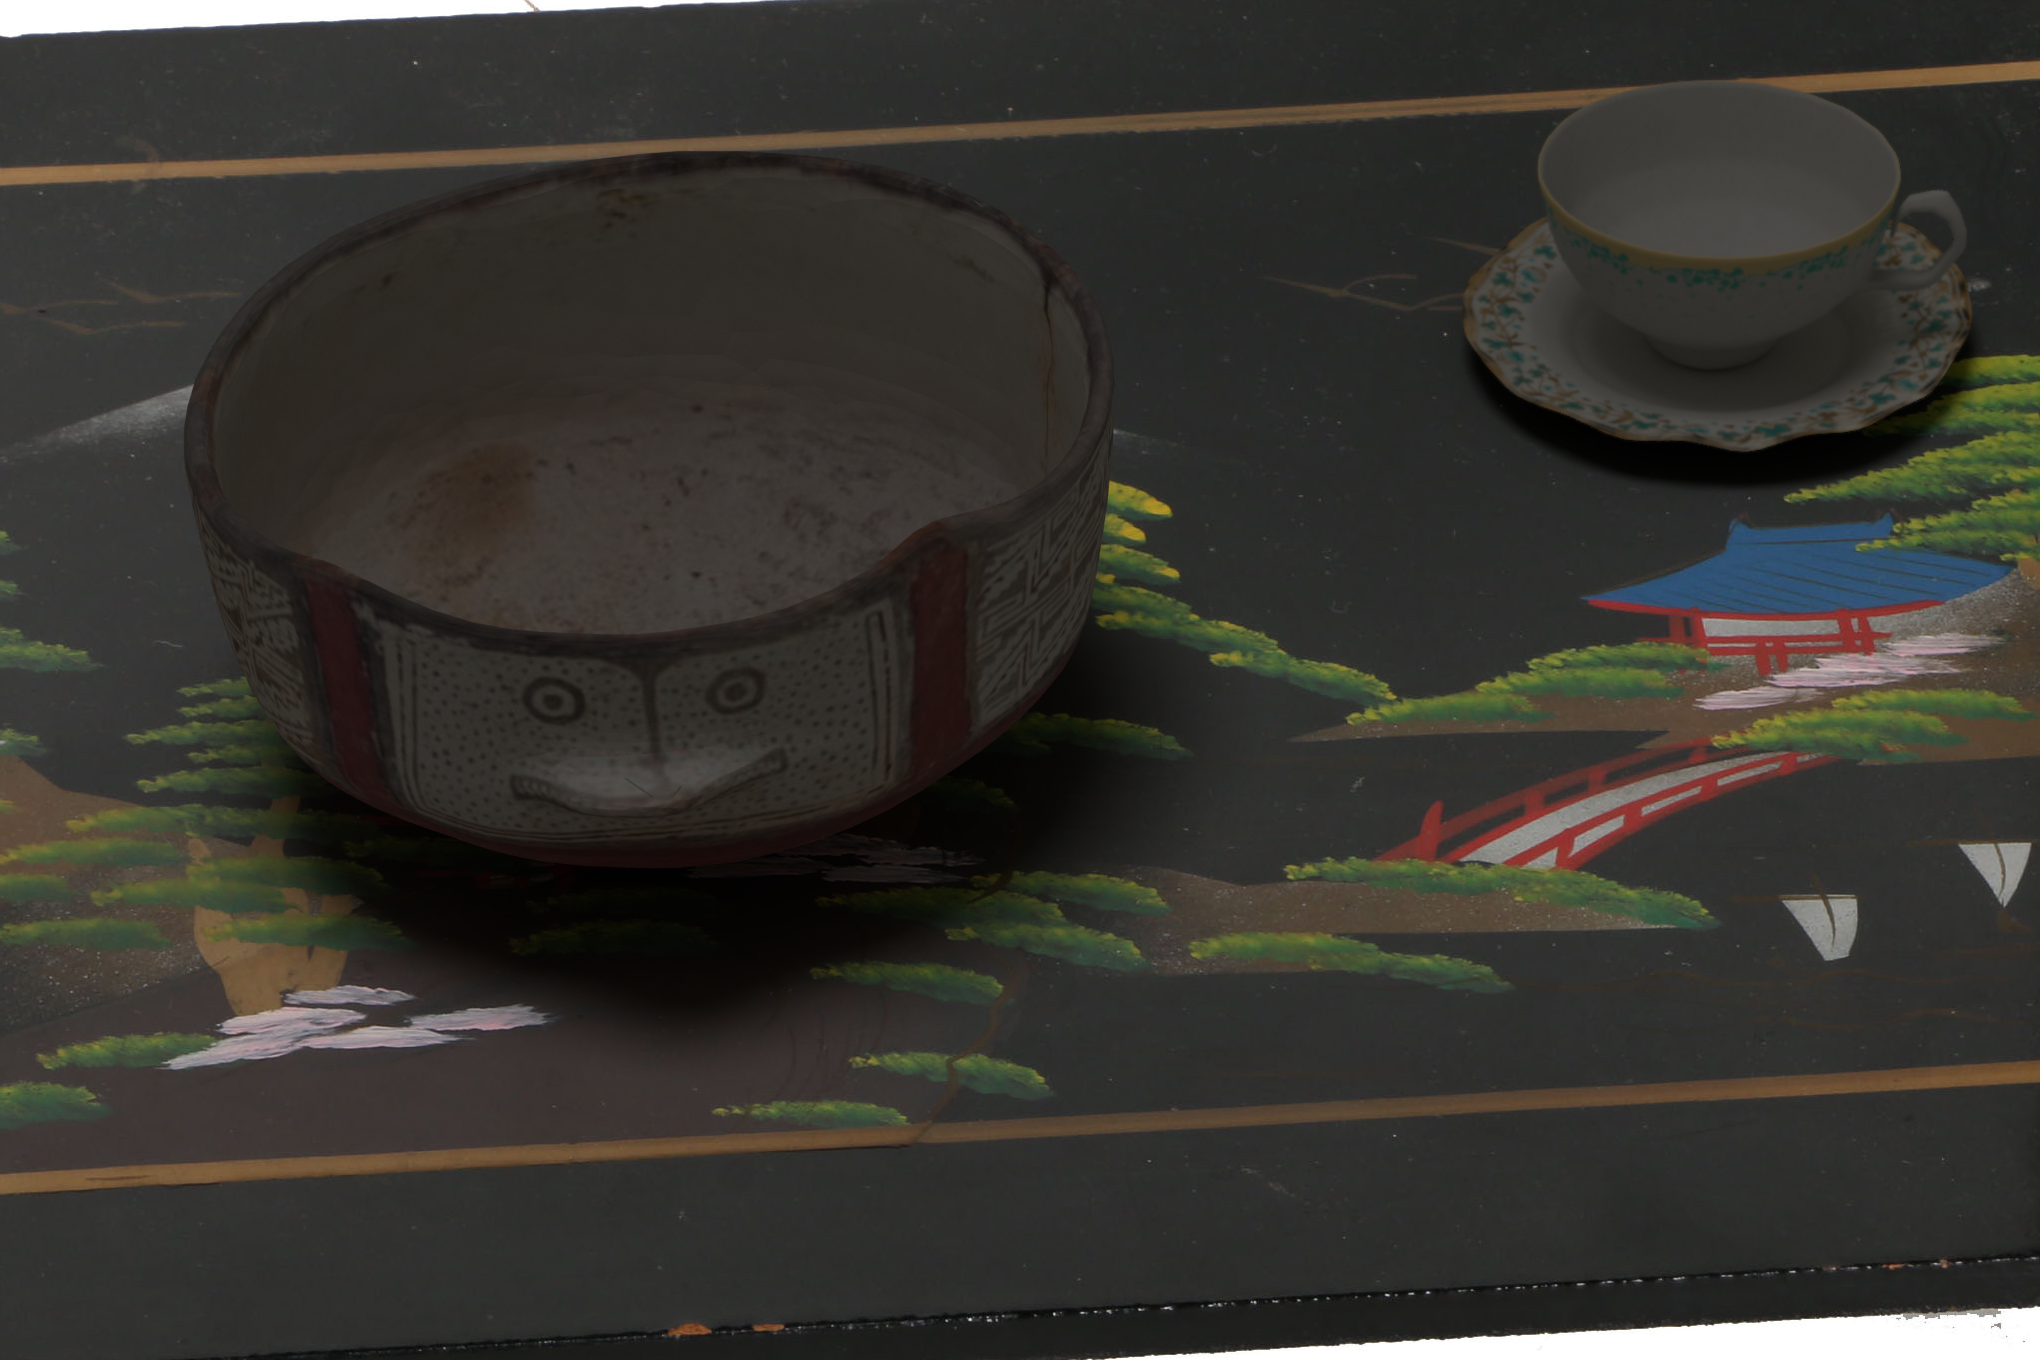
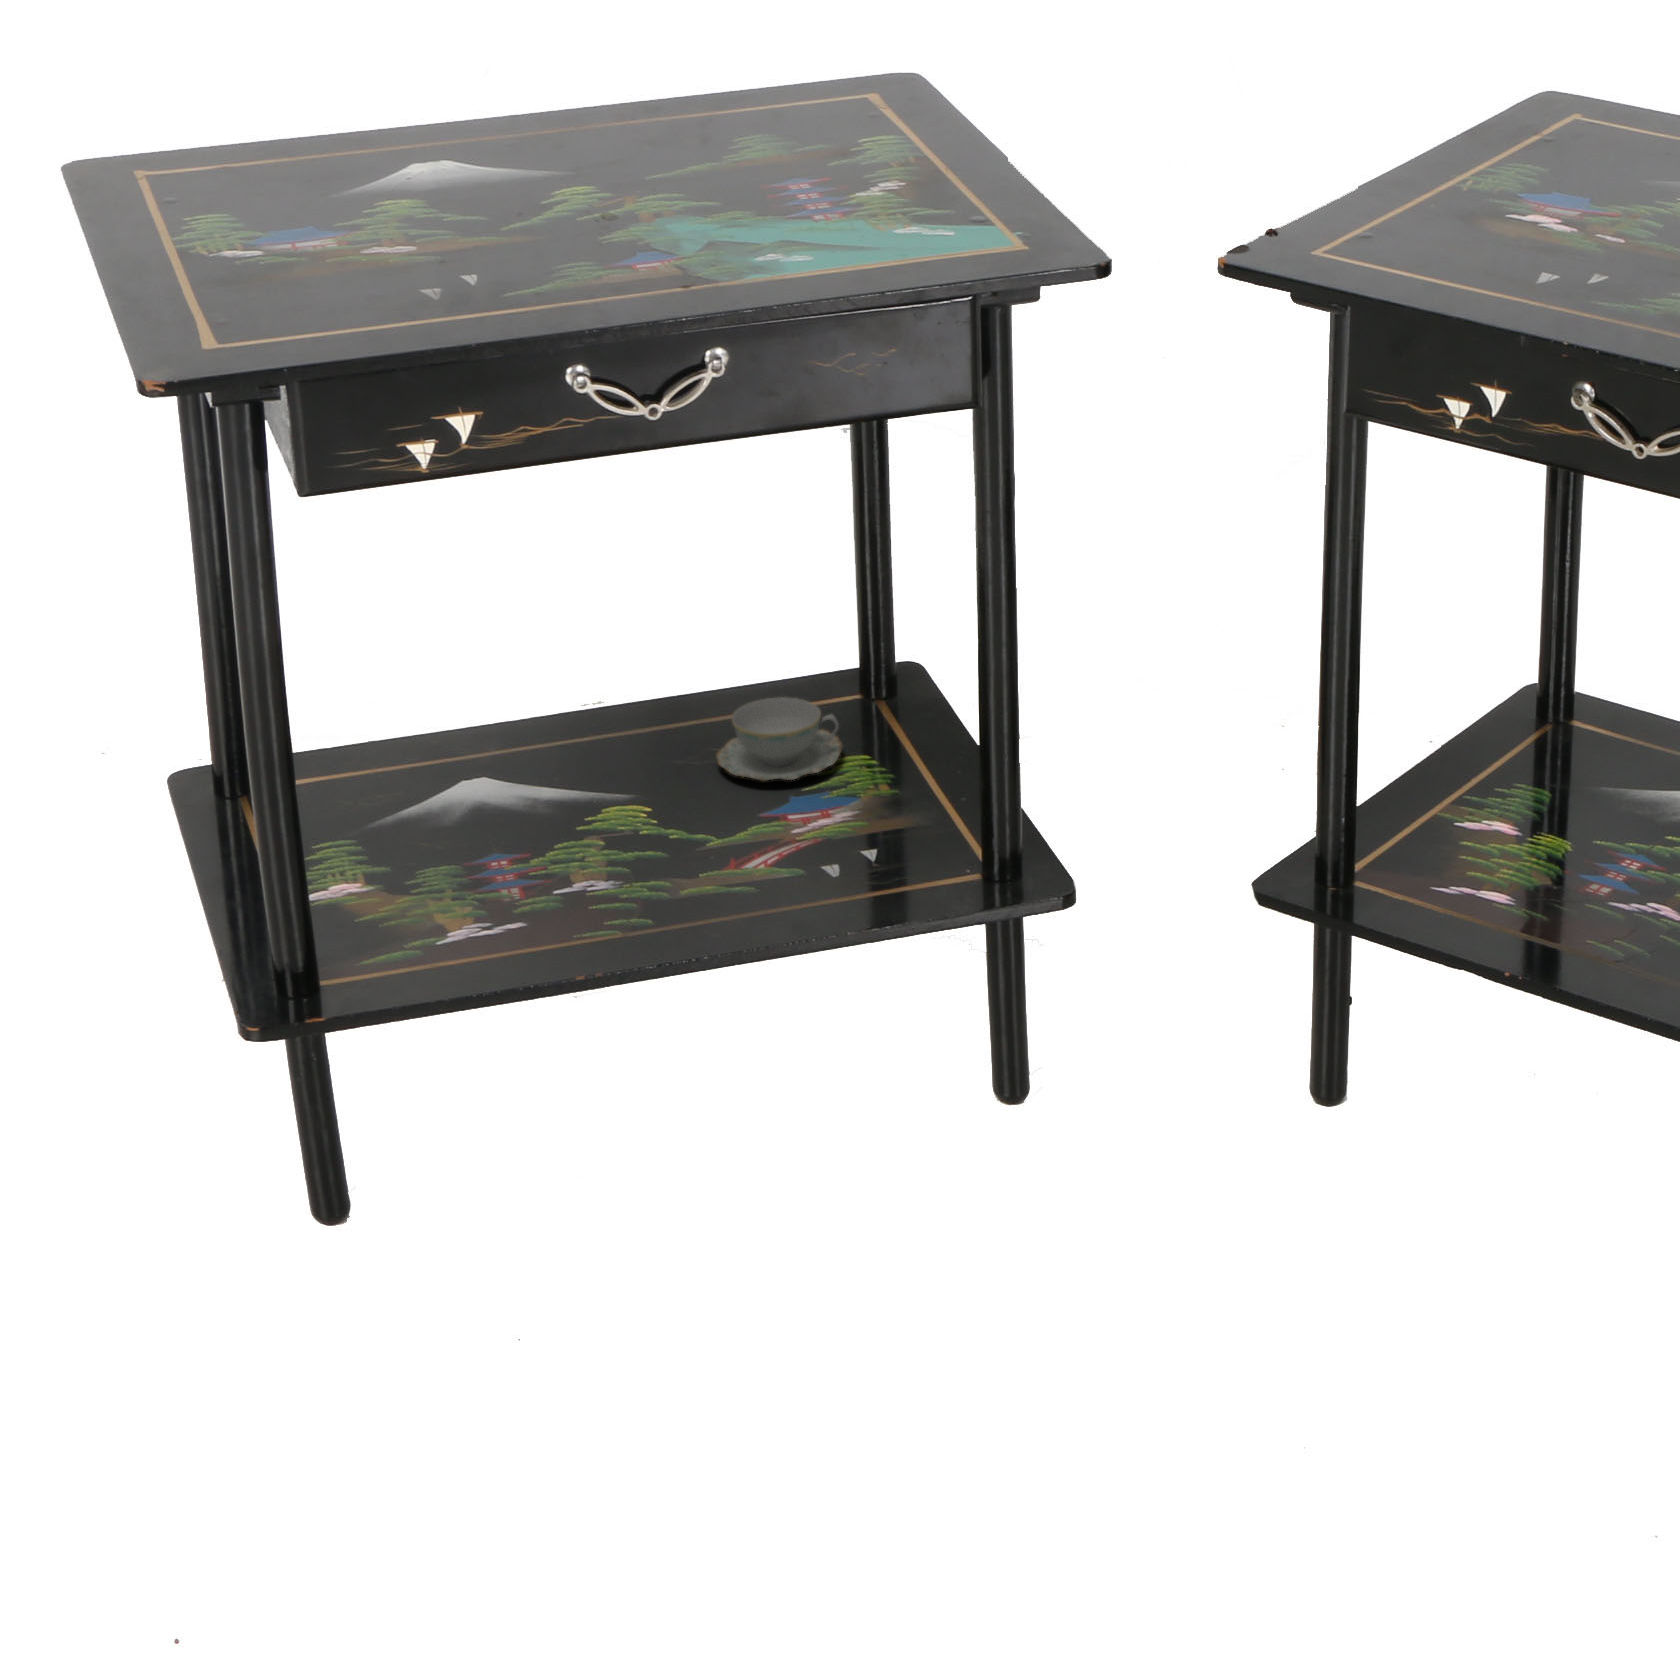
ceramic bowl: present [184,151,1115,868] -> none [423,727,646,885]

